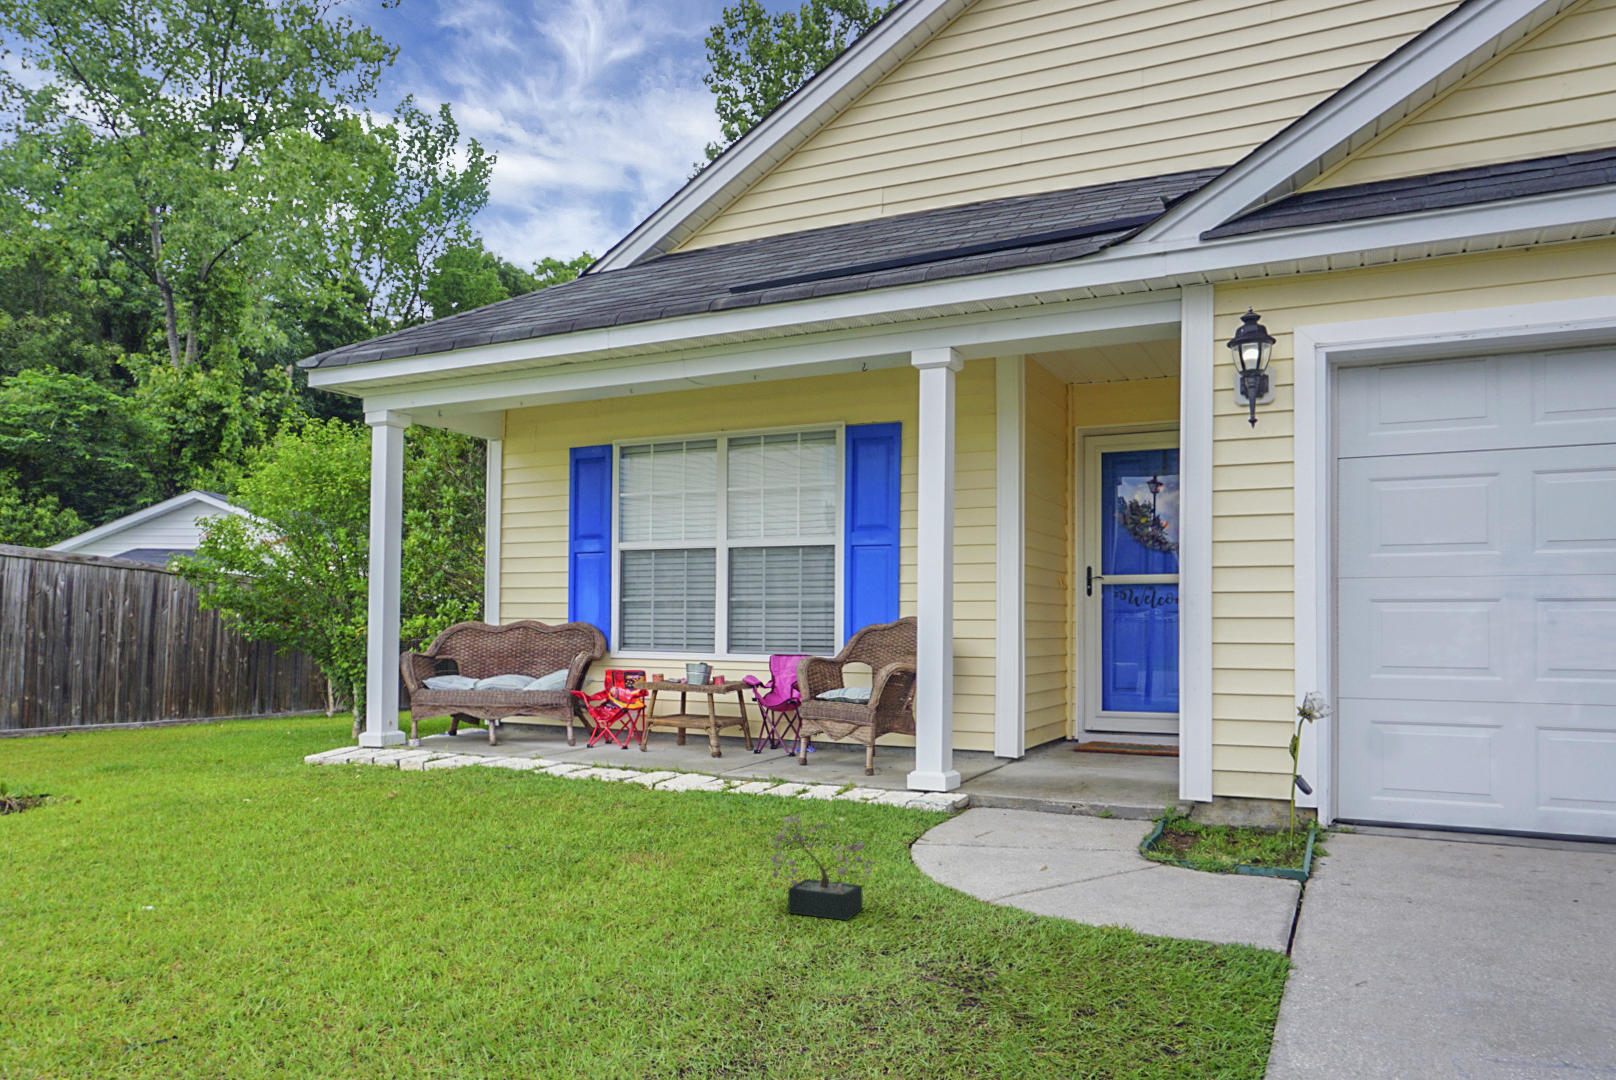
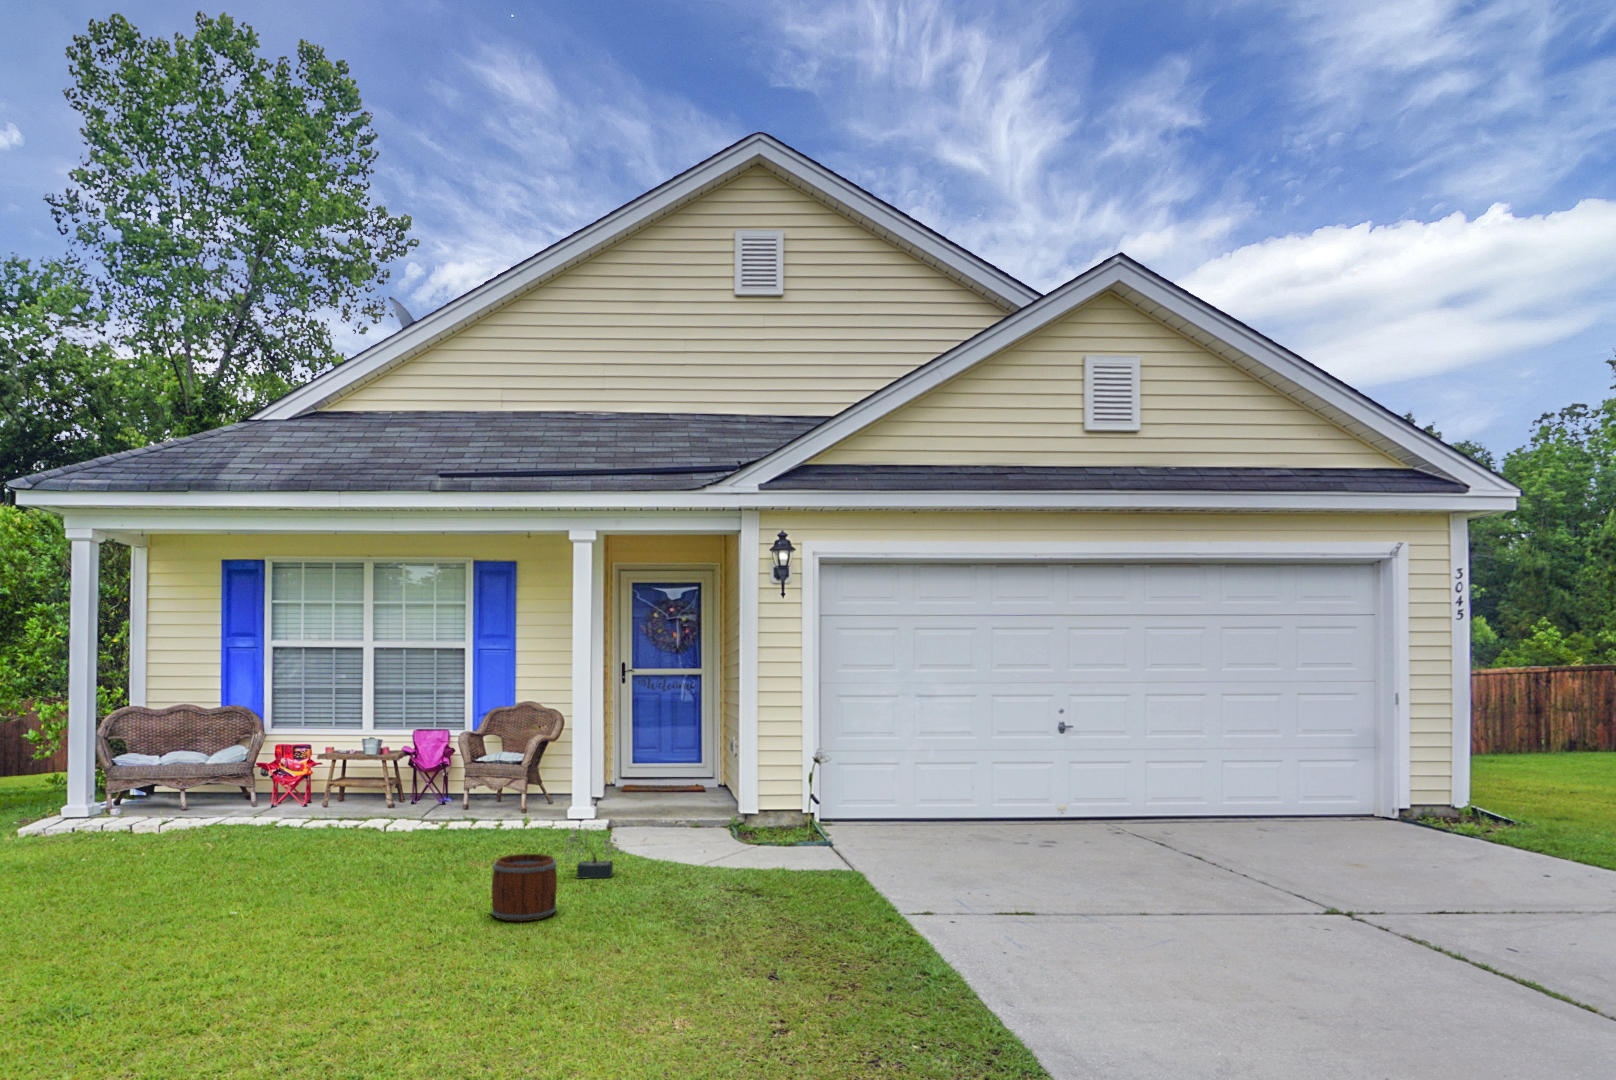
bucket: none [513,867,651,1018] -> present [492,854,557,921]

